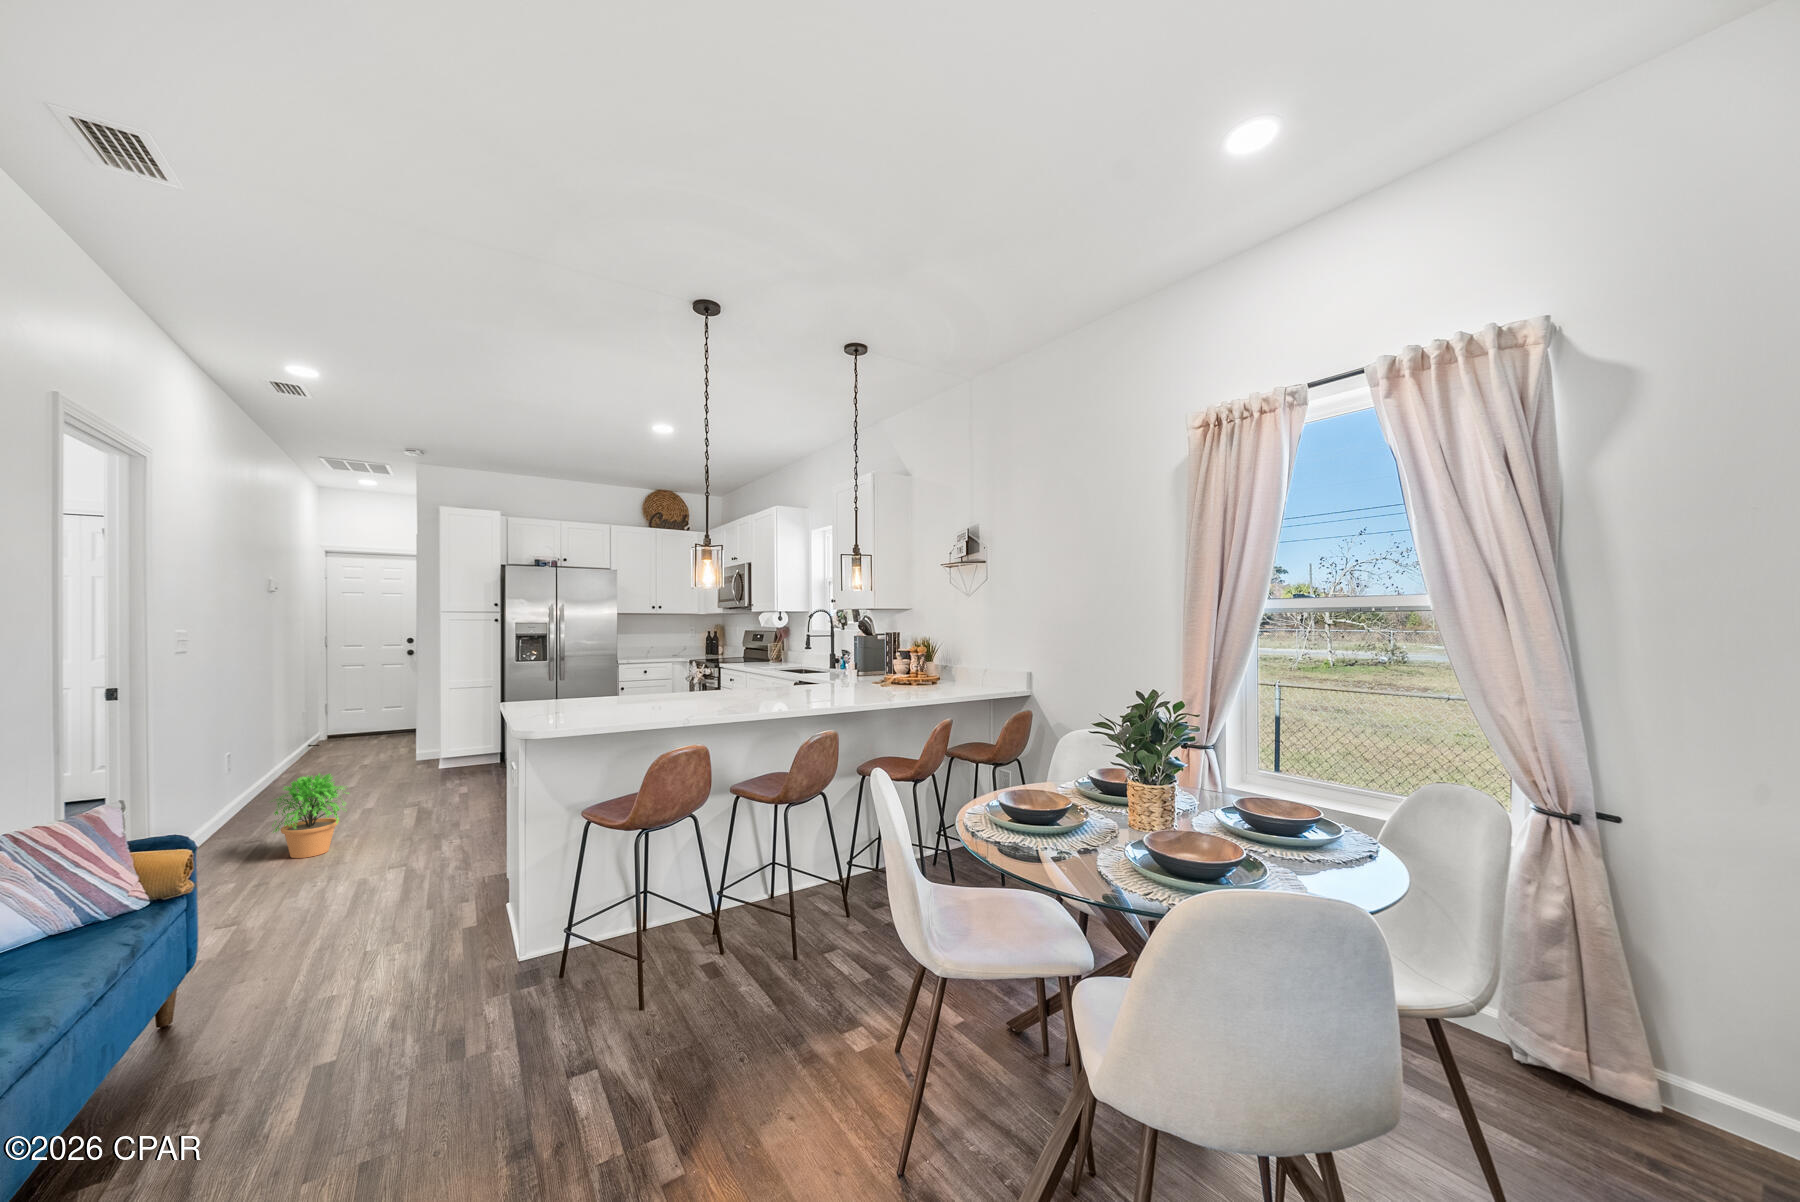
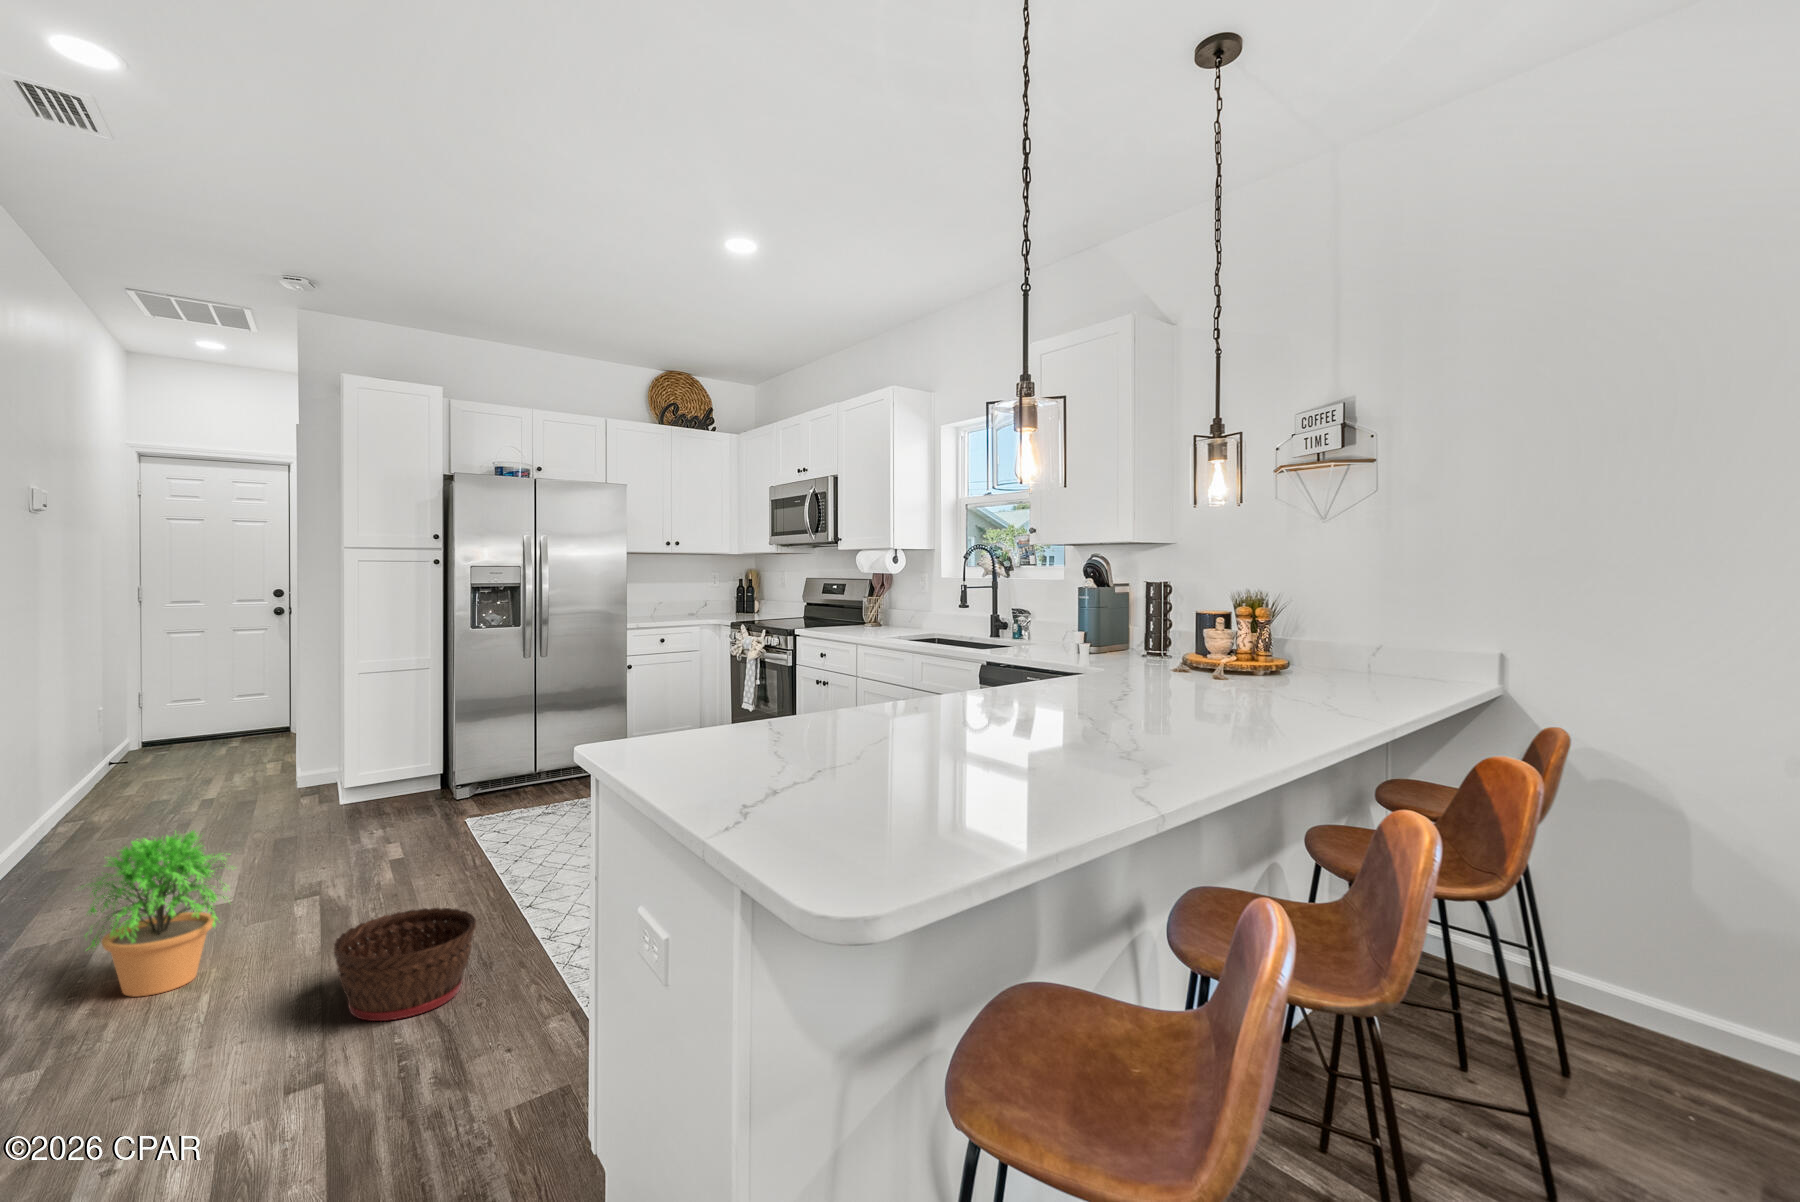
basket: none [392,816,470,869] -> present [333,908,476,1021]

